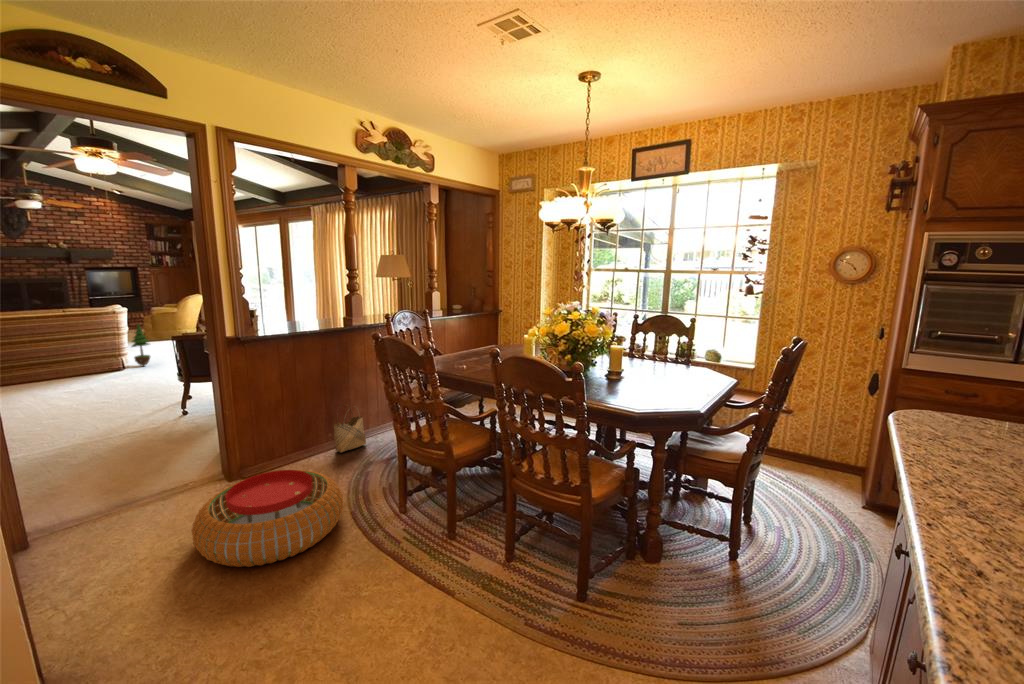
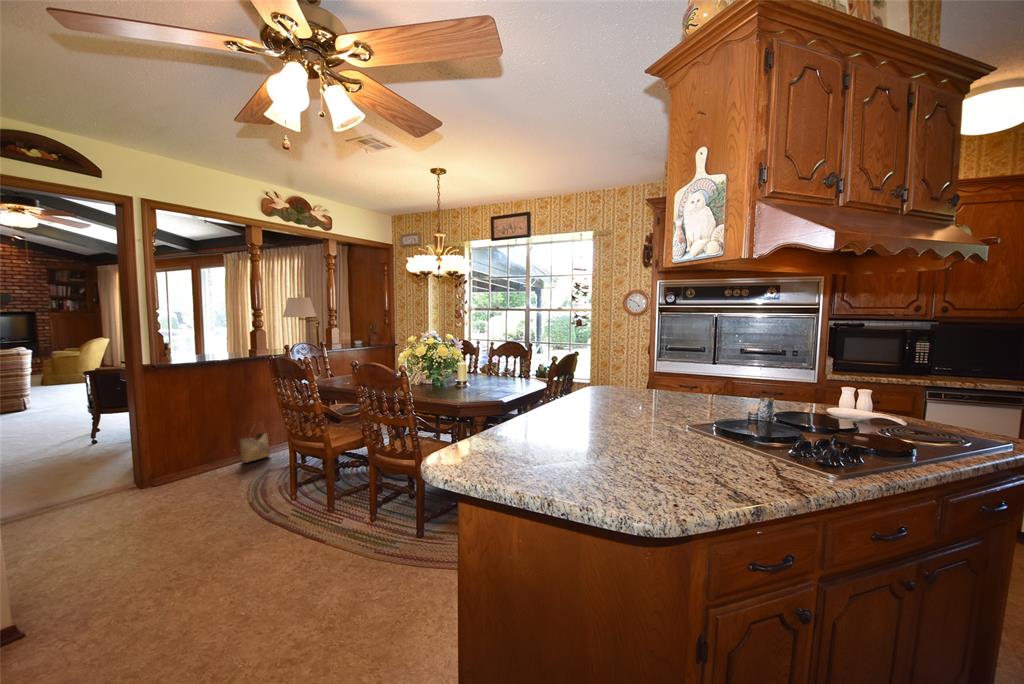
potted tree: present [132,324,150,366] -> none [31,365,53,408]
pouf: present [192,470,343,567] -> none [110,469,244,539]

